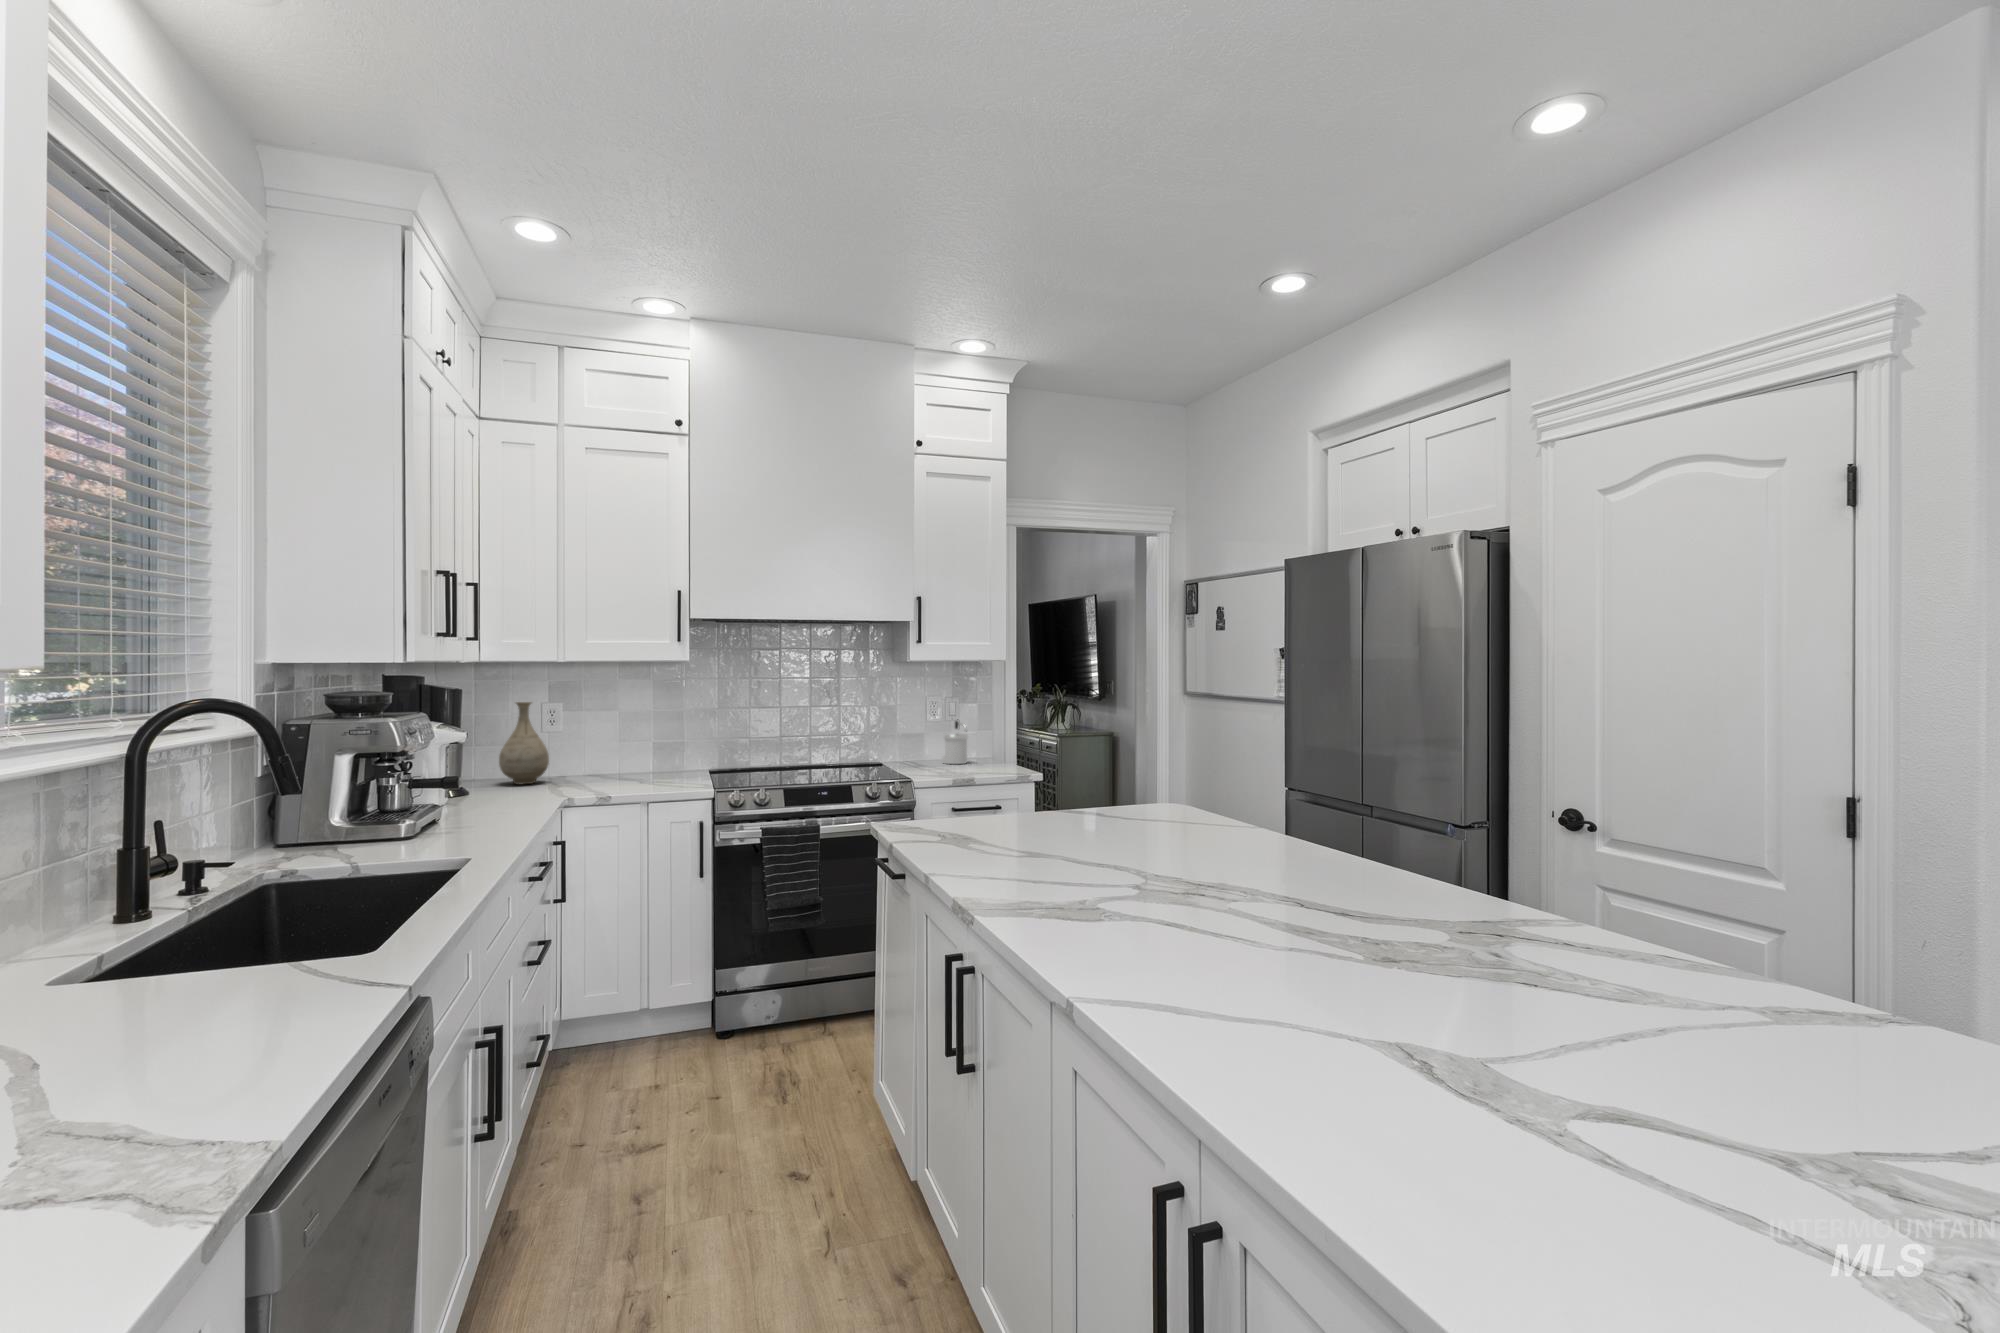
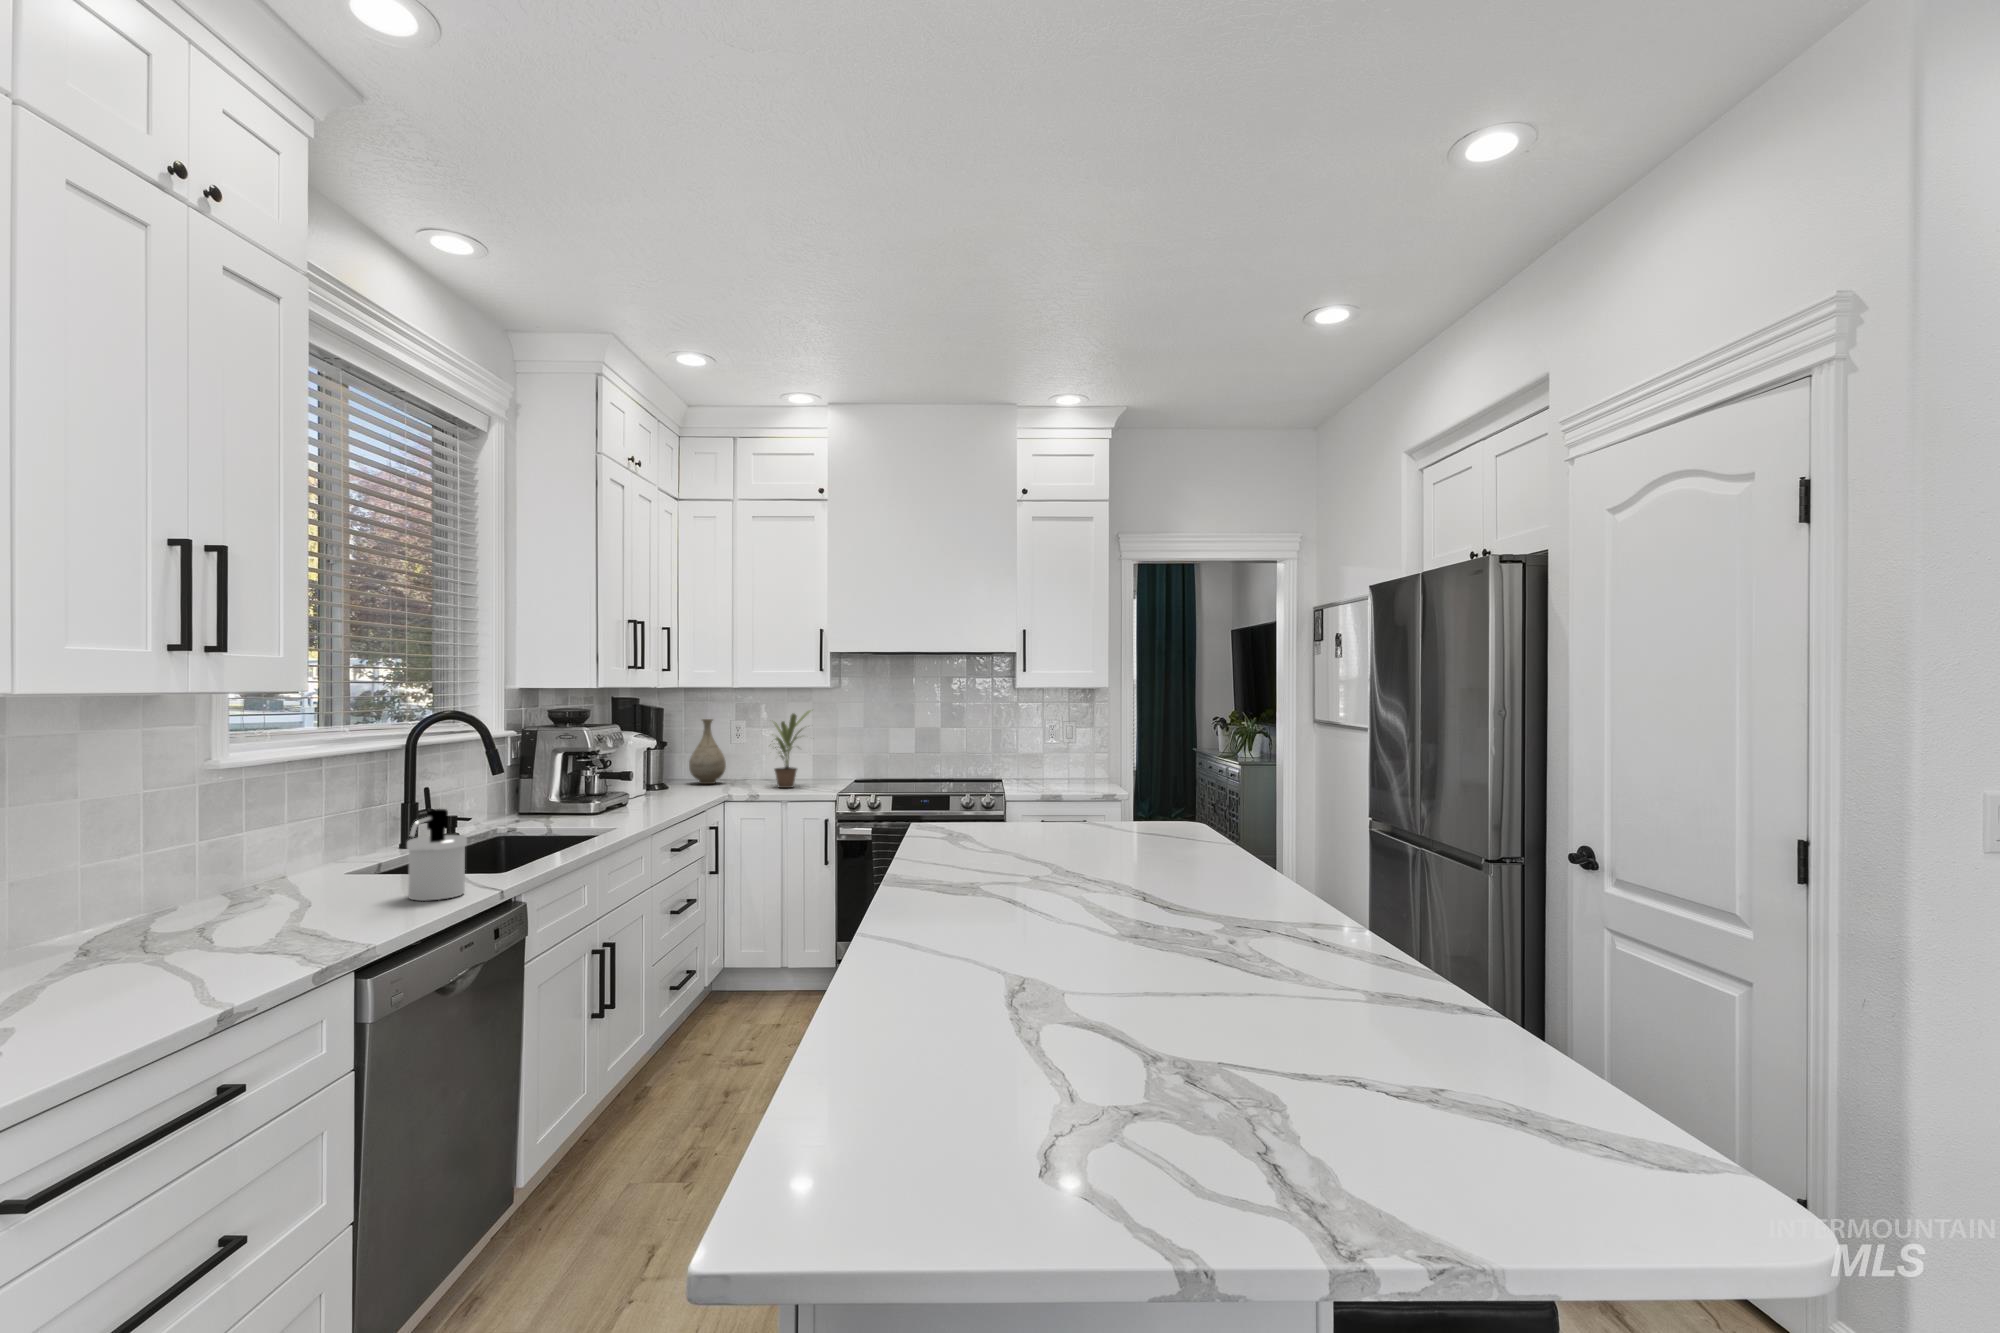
potted plant: none [609,689,673,785] -> present [774,711,810,788]
soap dispenser: present [942,721,968,764] -> present [407,809,467,901]

